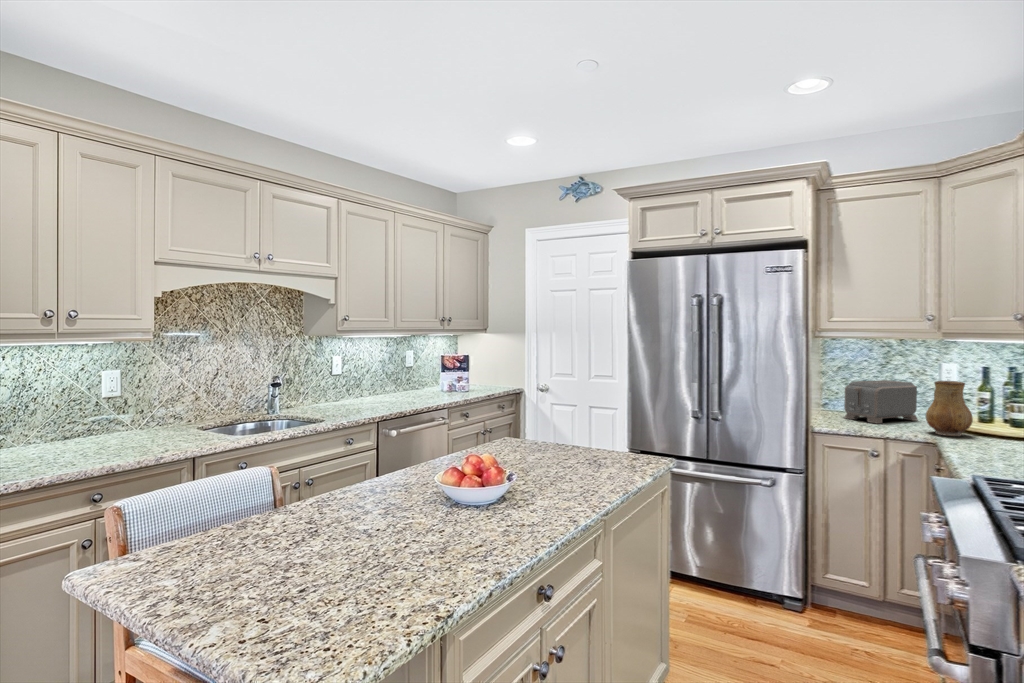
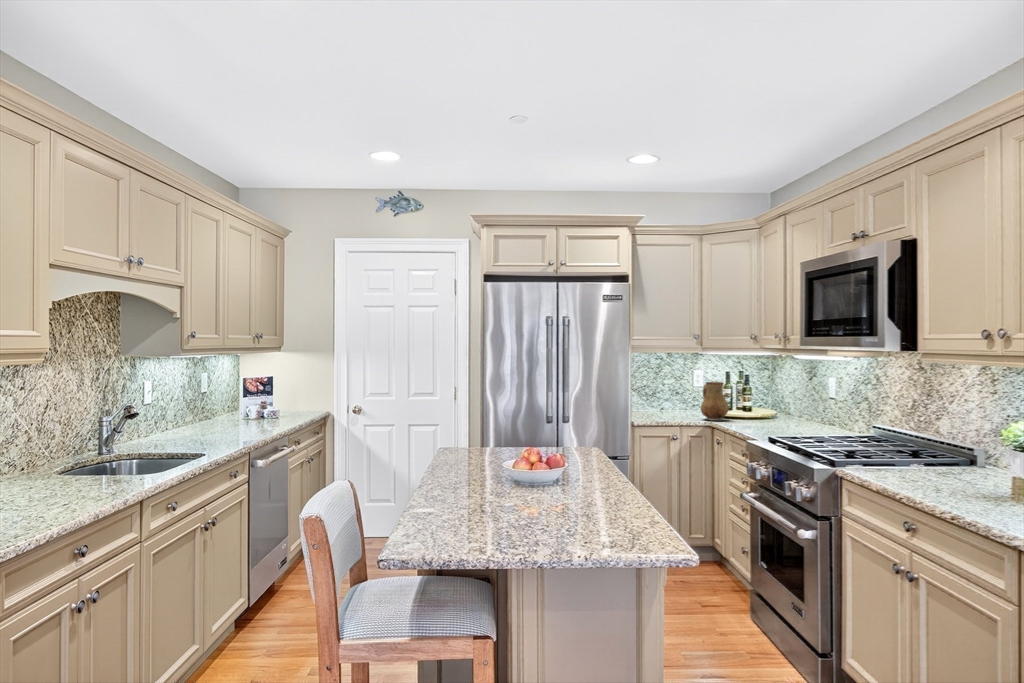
toaster: present [844,380,918,424] -> none [641,384,685,417]

